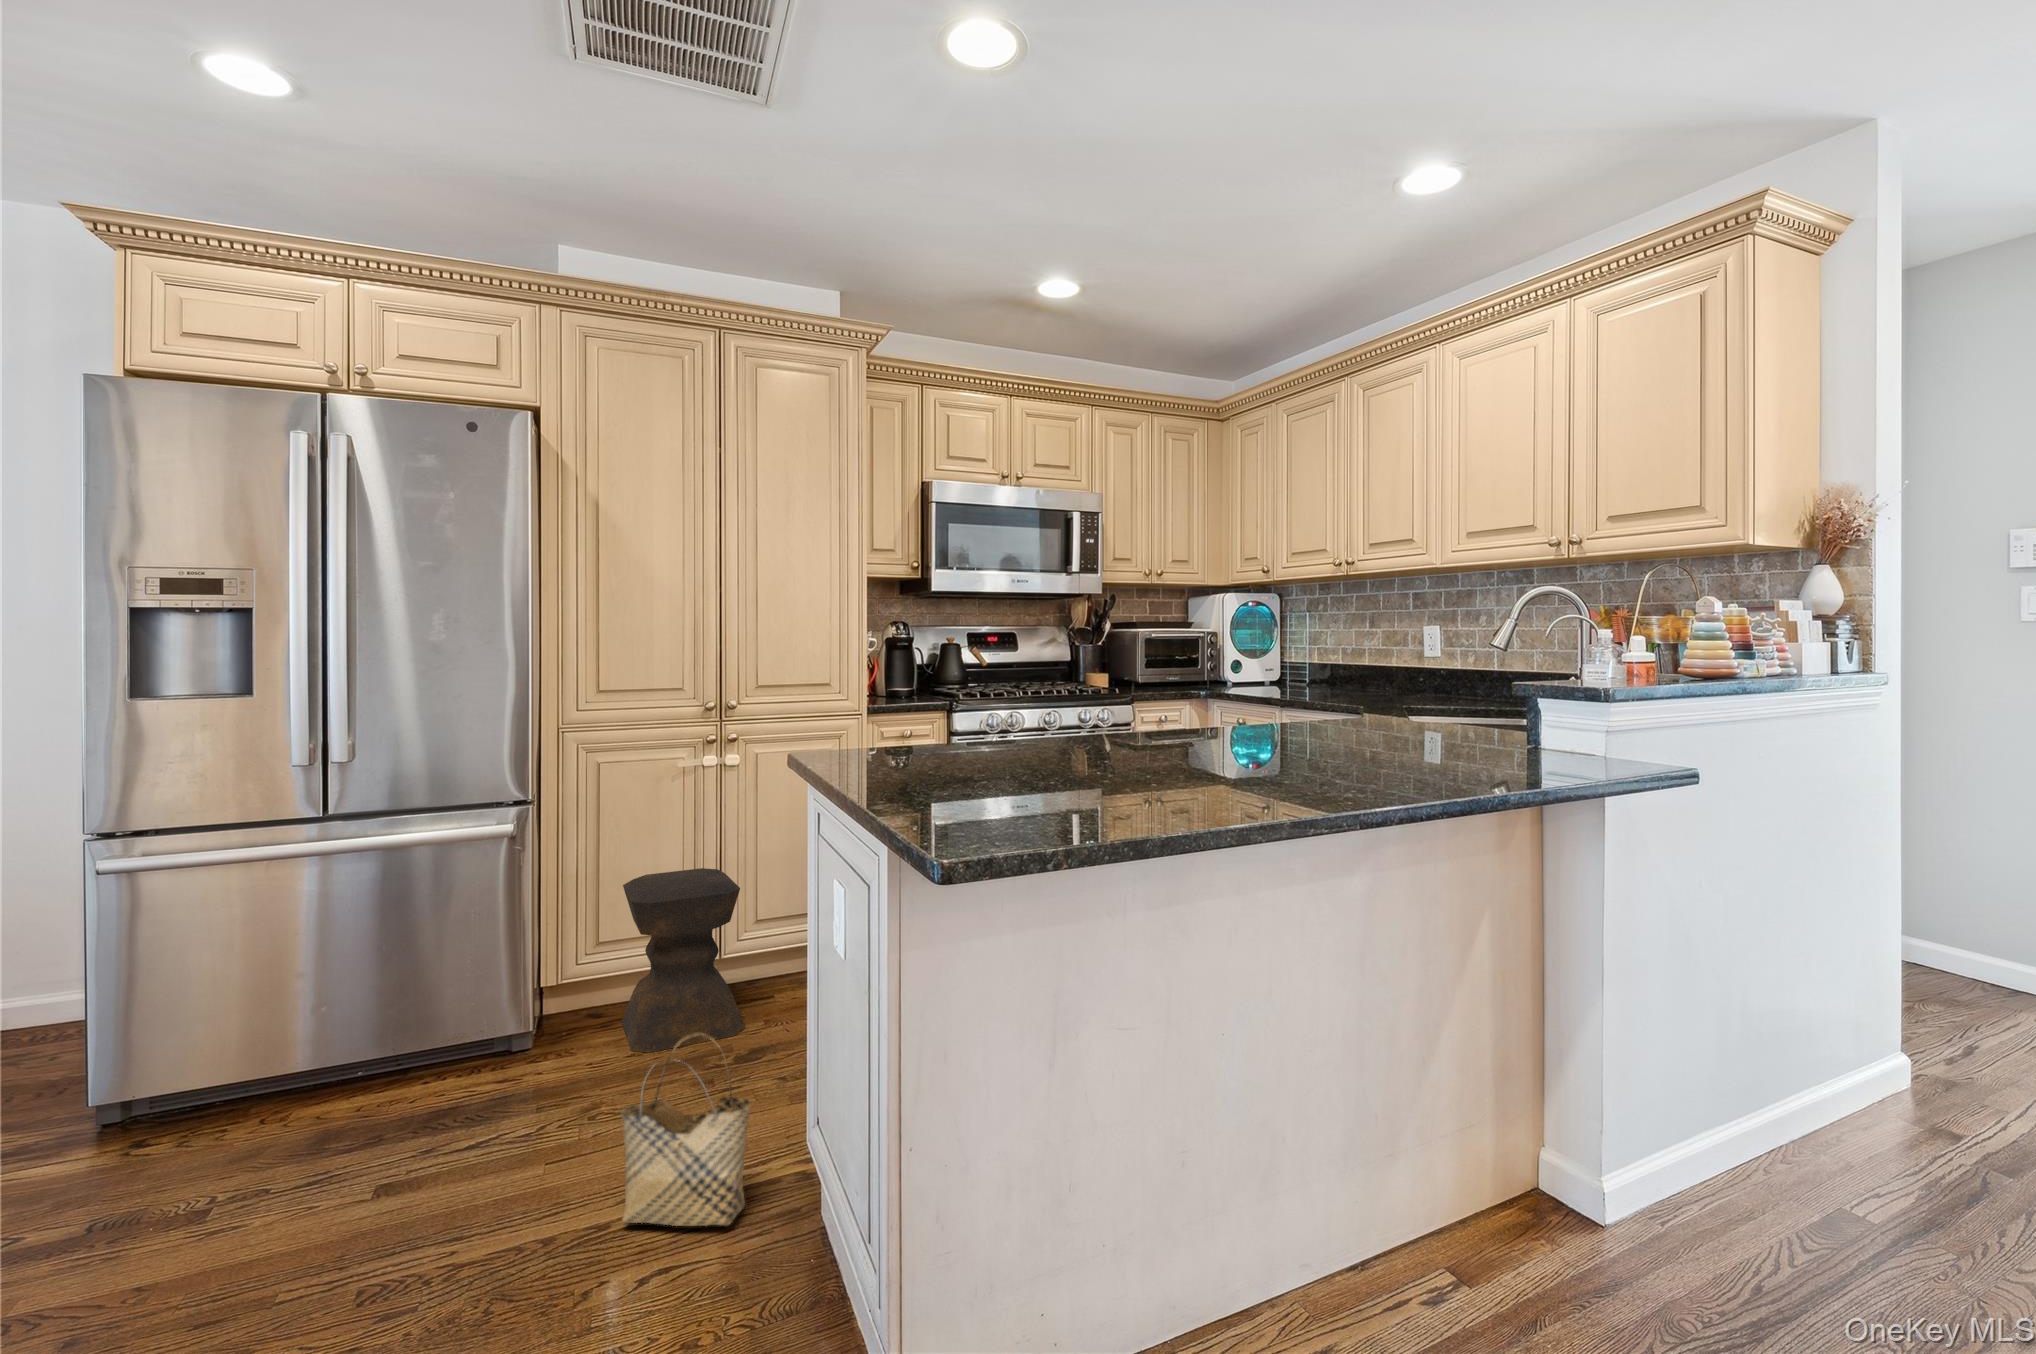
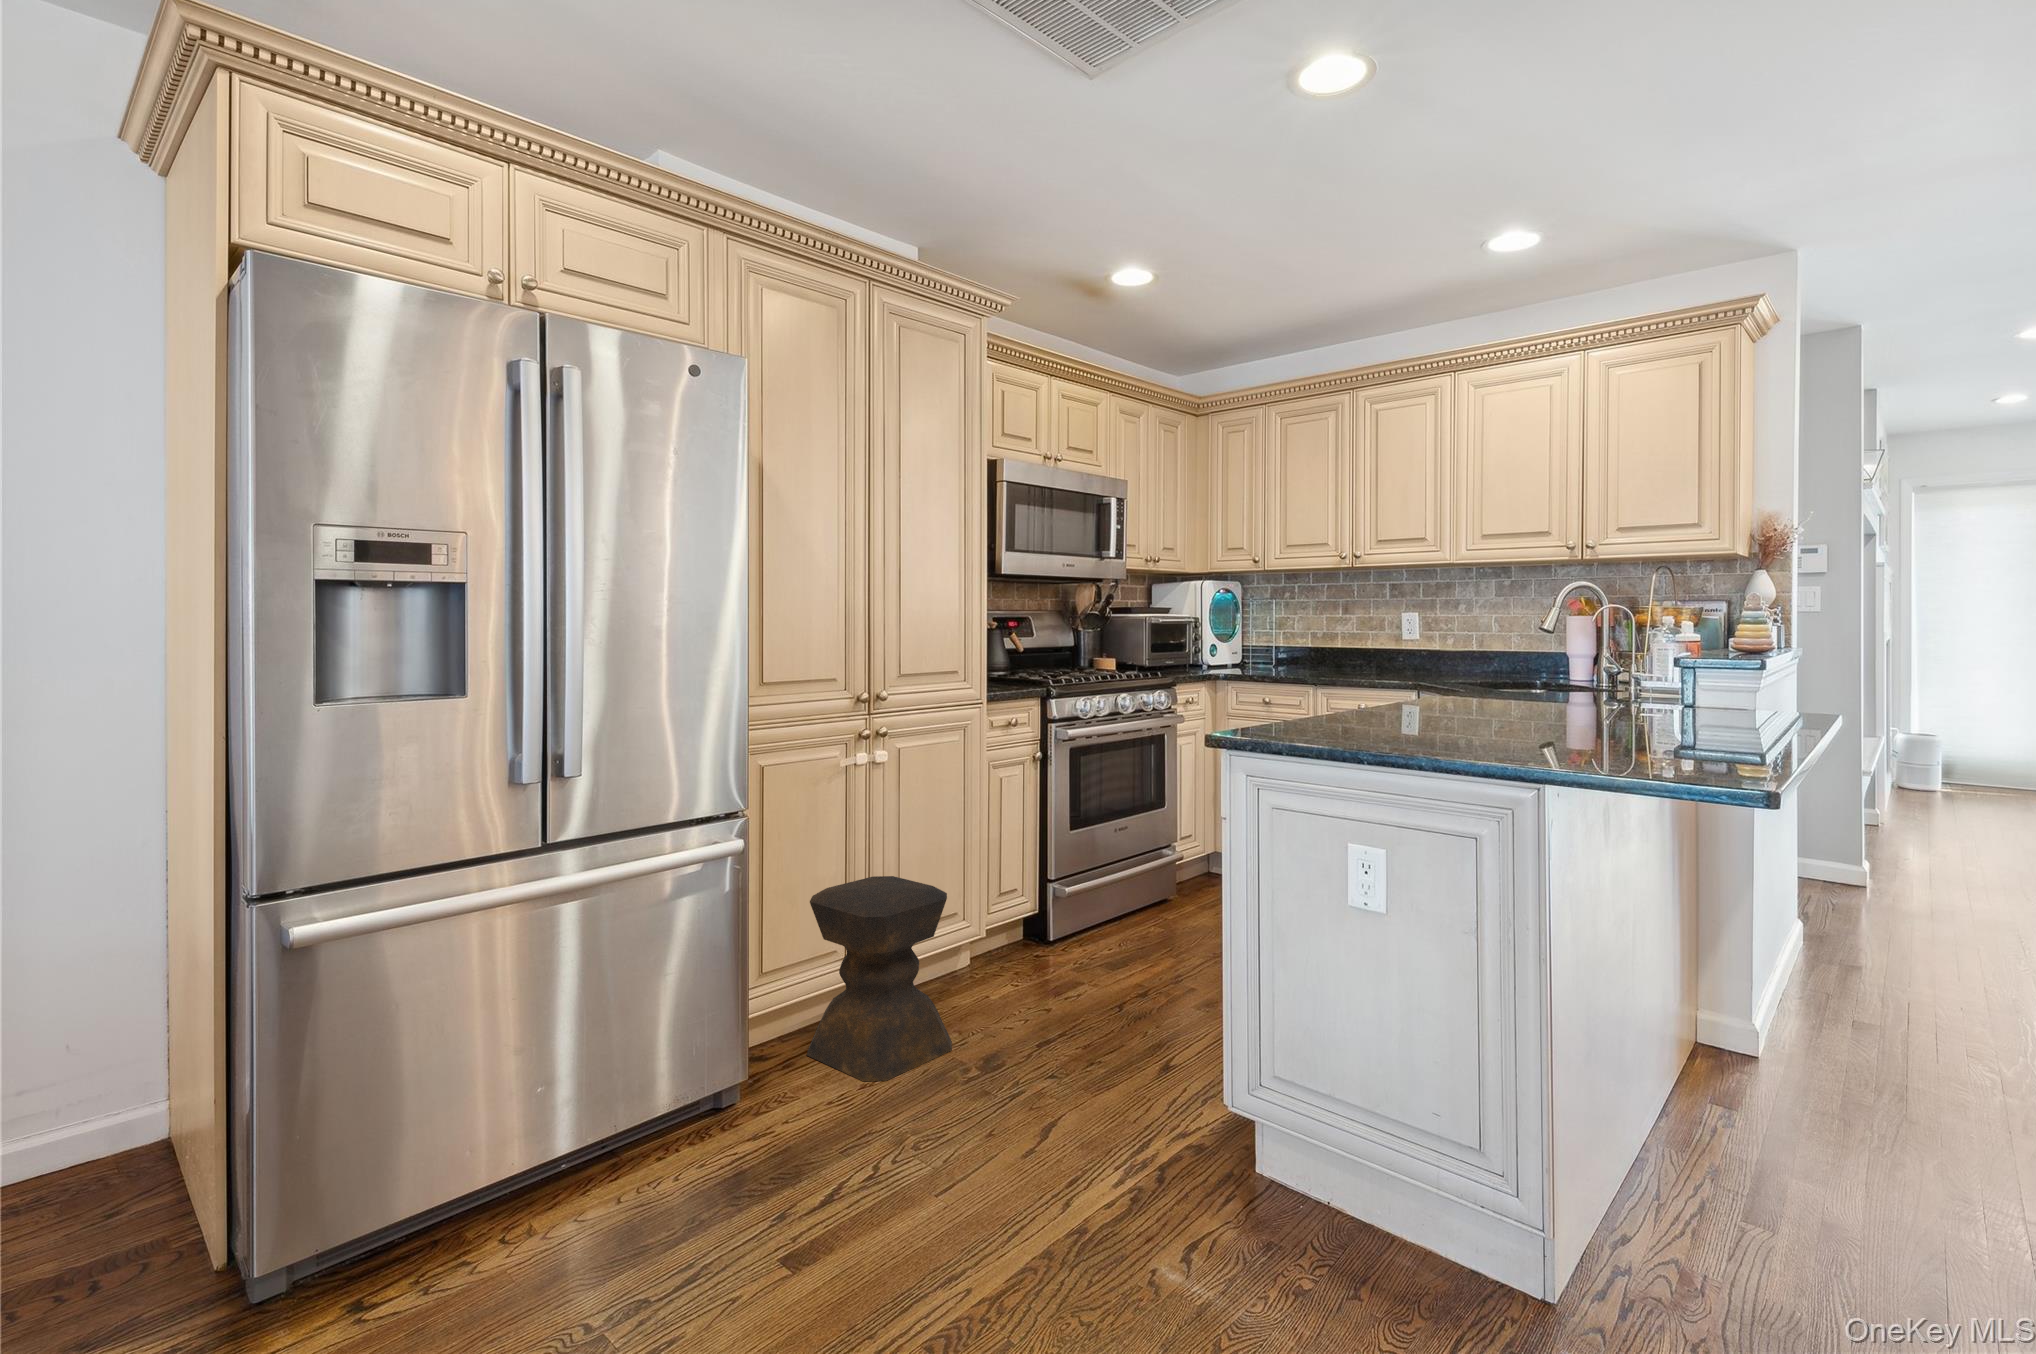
woven basket: present [620,1033,751,1226] -> none [1104,1032,1224,1234]

